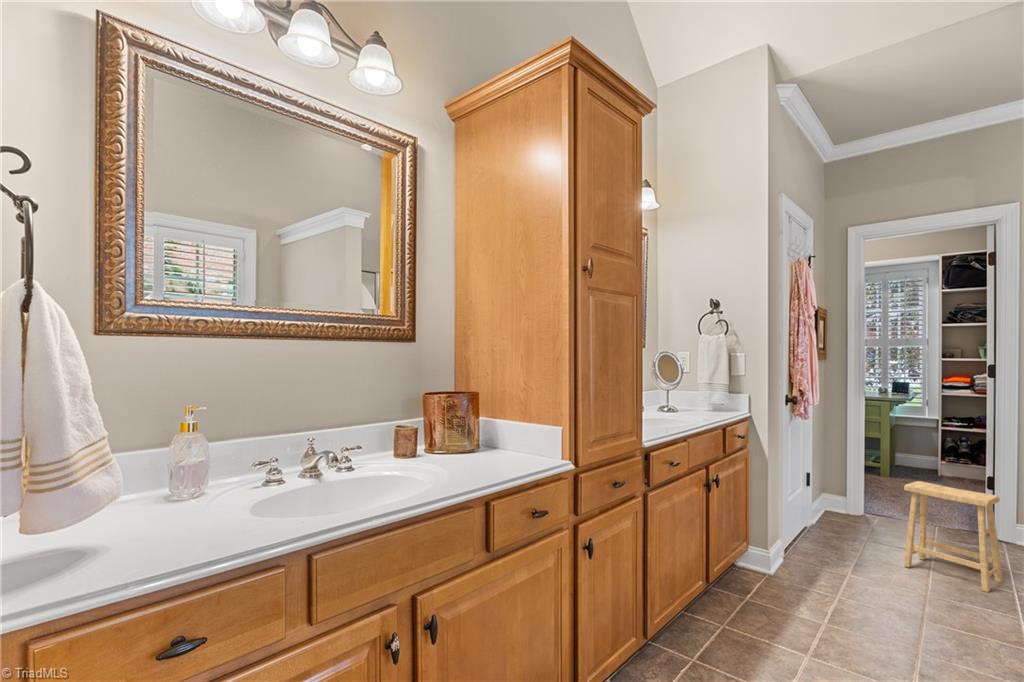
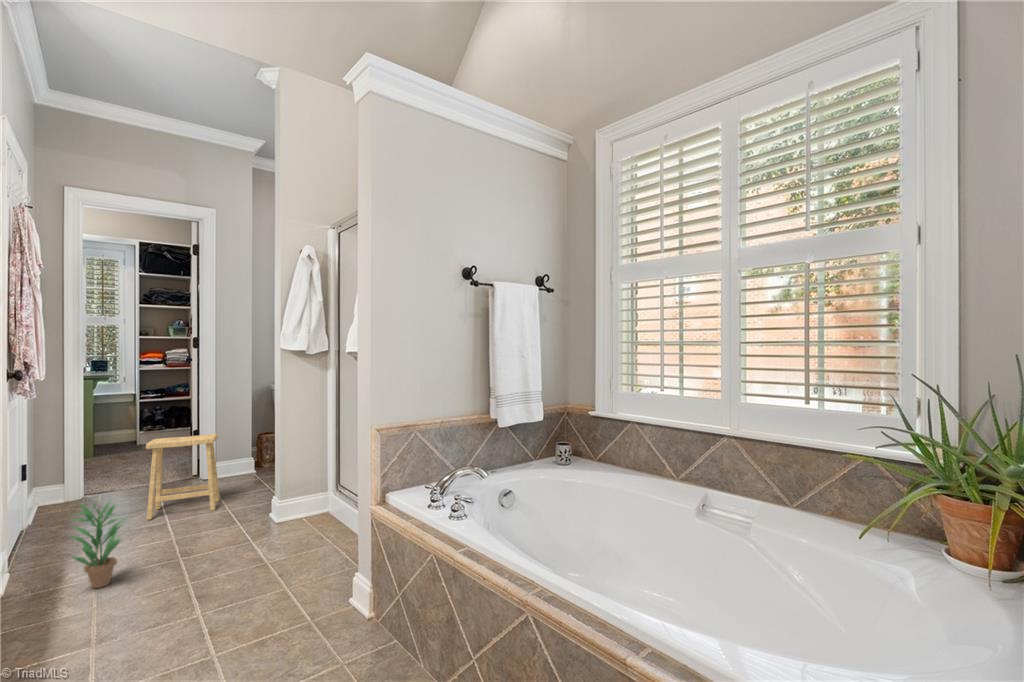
potted plant: none [804,525,856,614] -> present [70,501,125,588]

